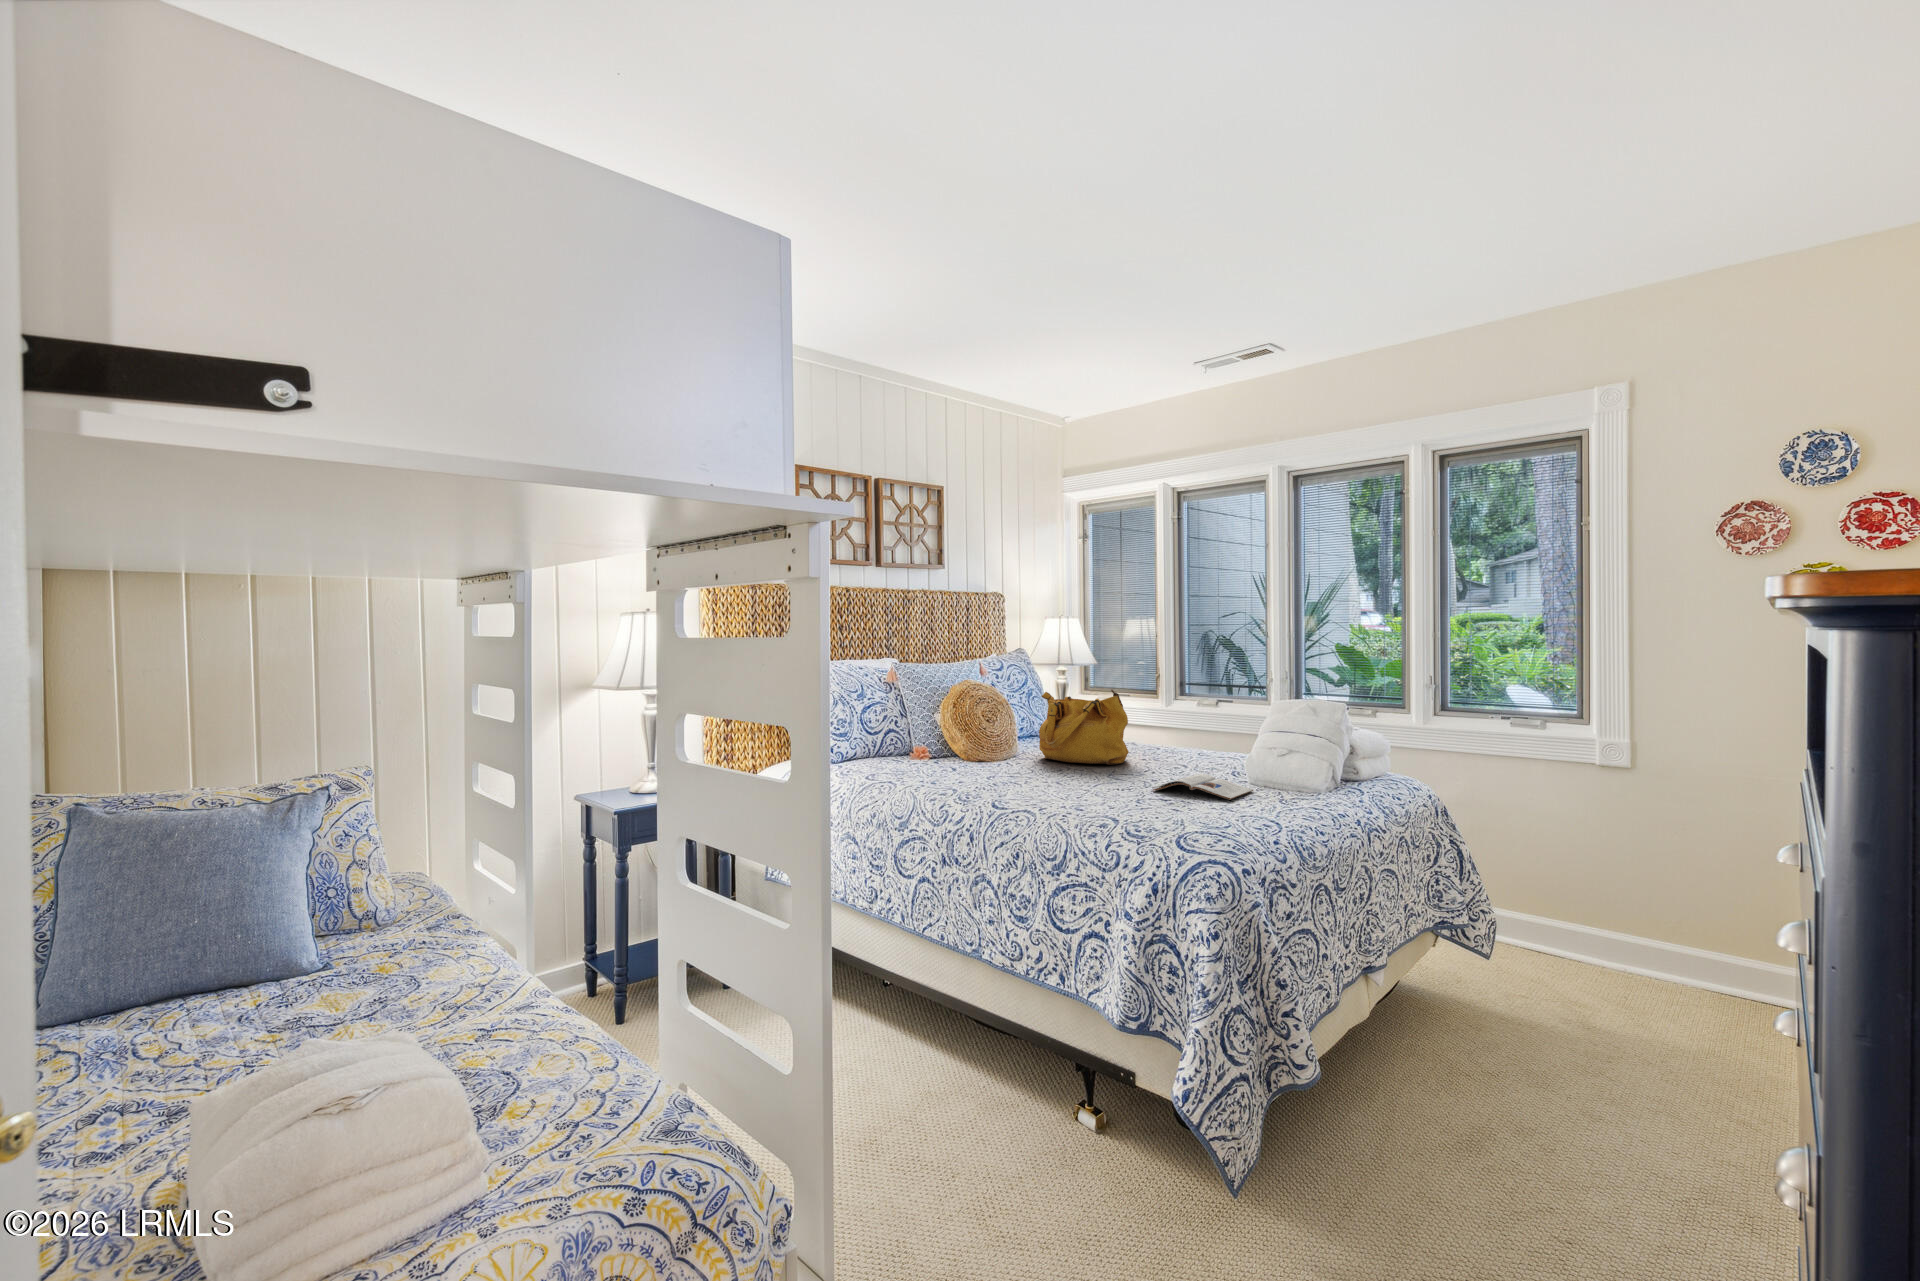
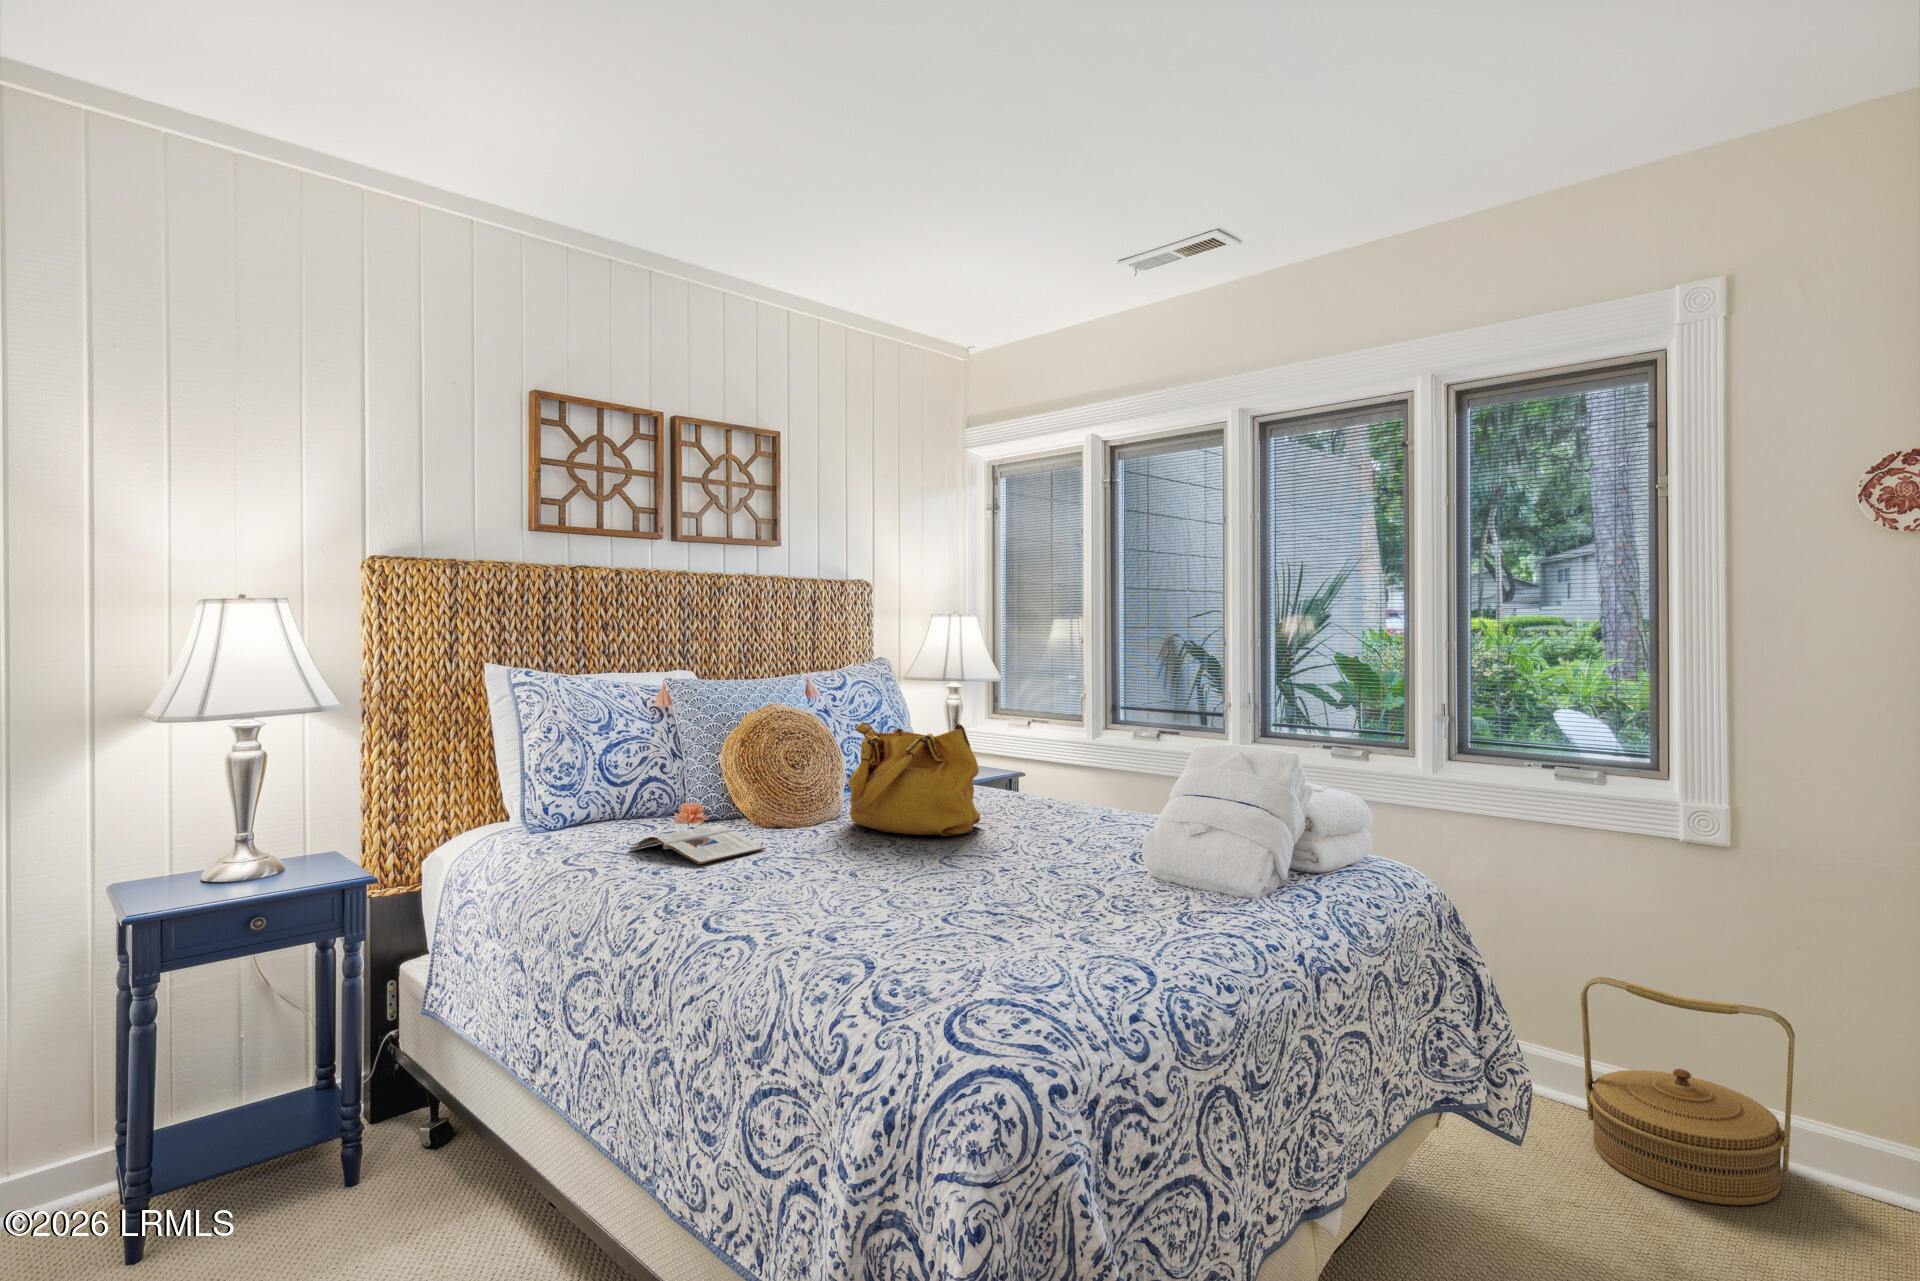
magazine: present [1153,774,1253,800] -> present [630,825,766,864]
woven basket: none [1527,862,1668,1002] -> present [1581,977,1795,1205]

